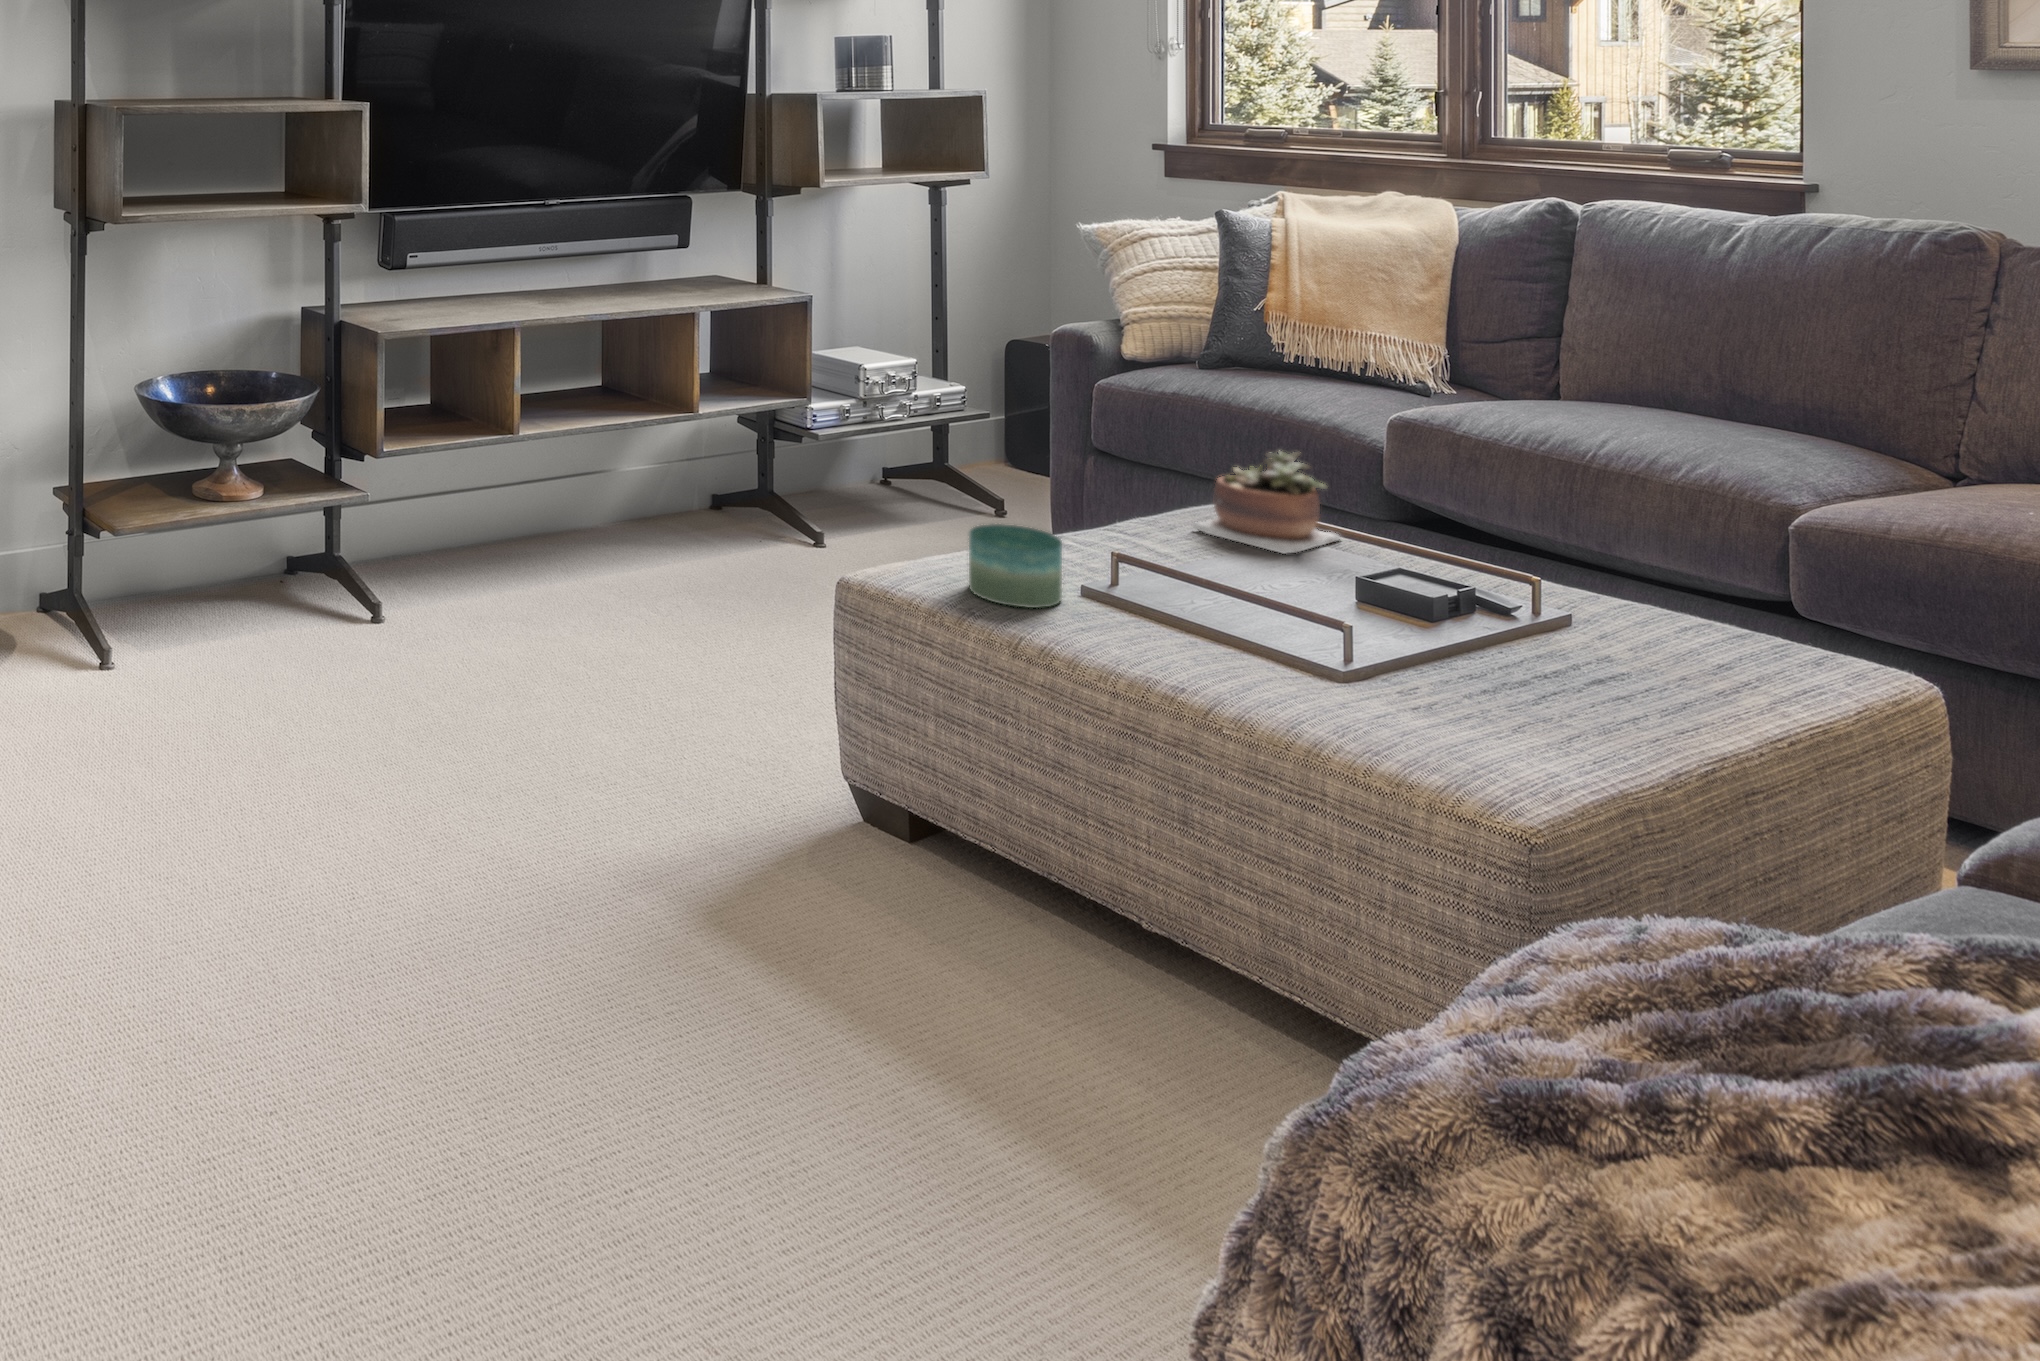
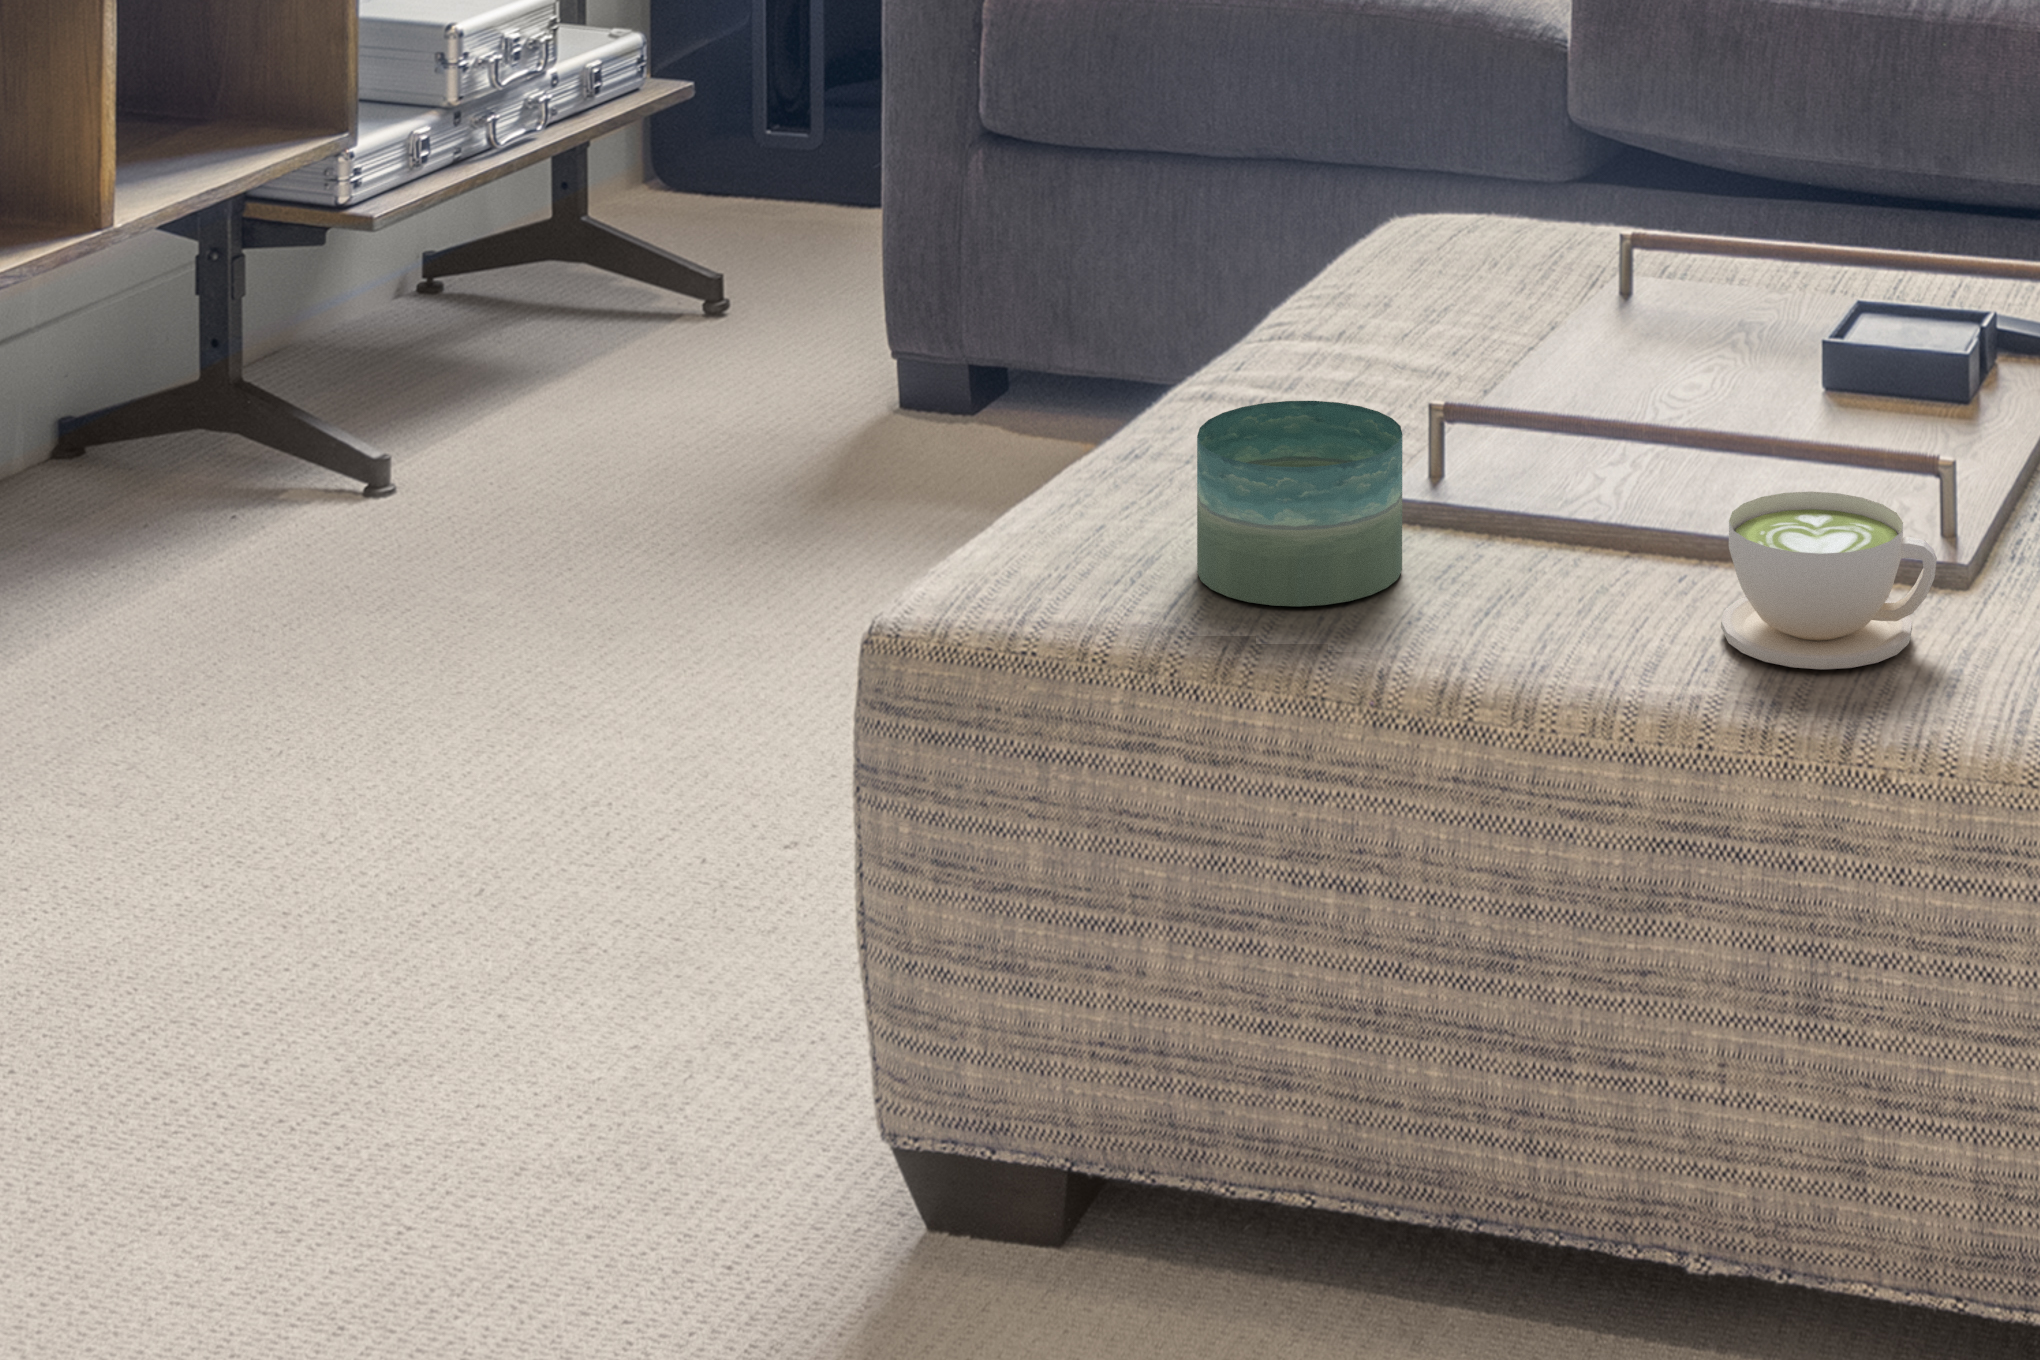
succulent plant: present [1193,451,1341,554] -> none [1471,104,1718,330]
coffee cup: none [1182,604,1290,683] -> present [1721,492,1937,669]

